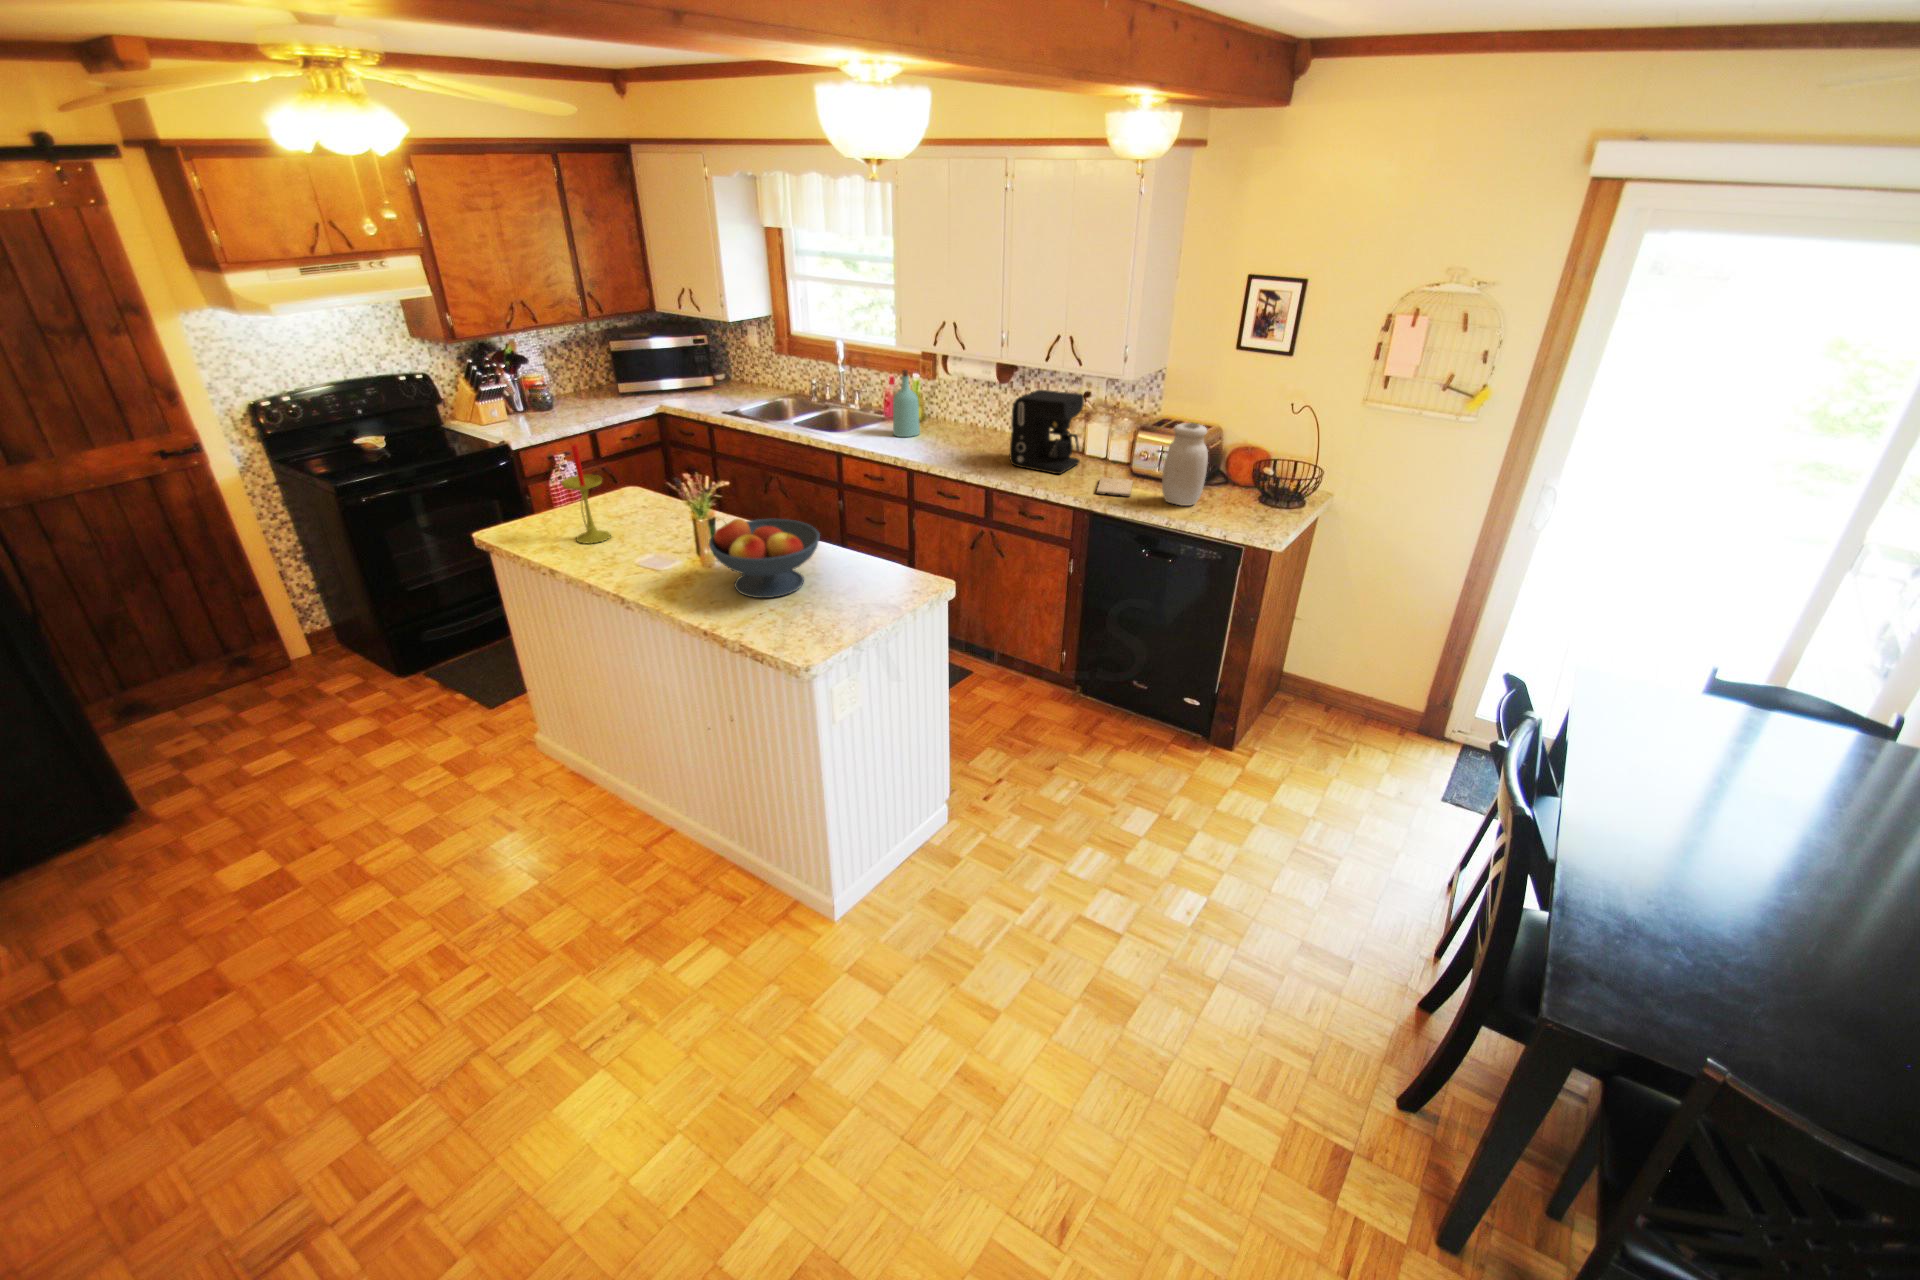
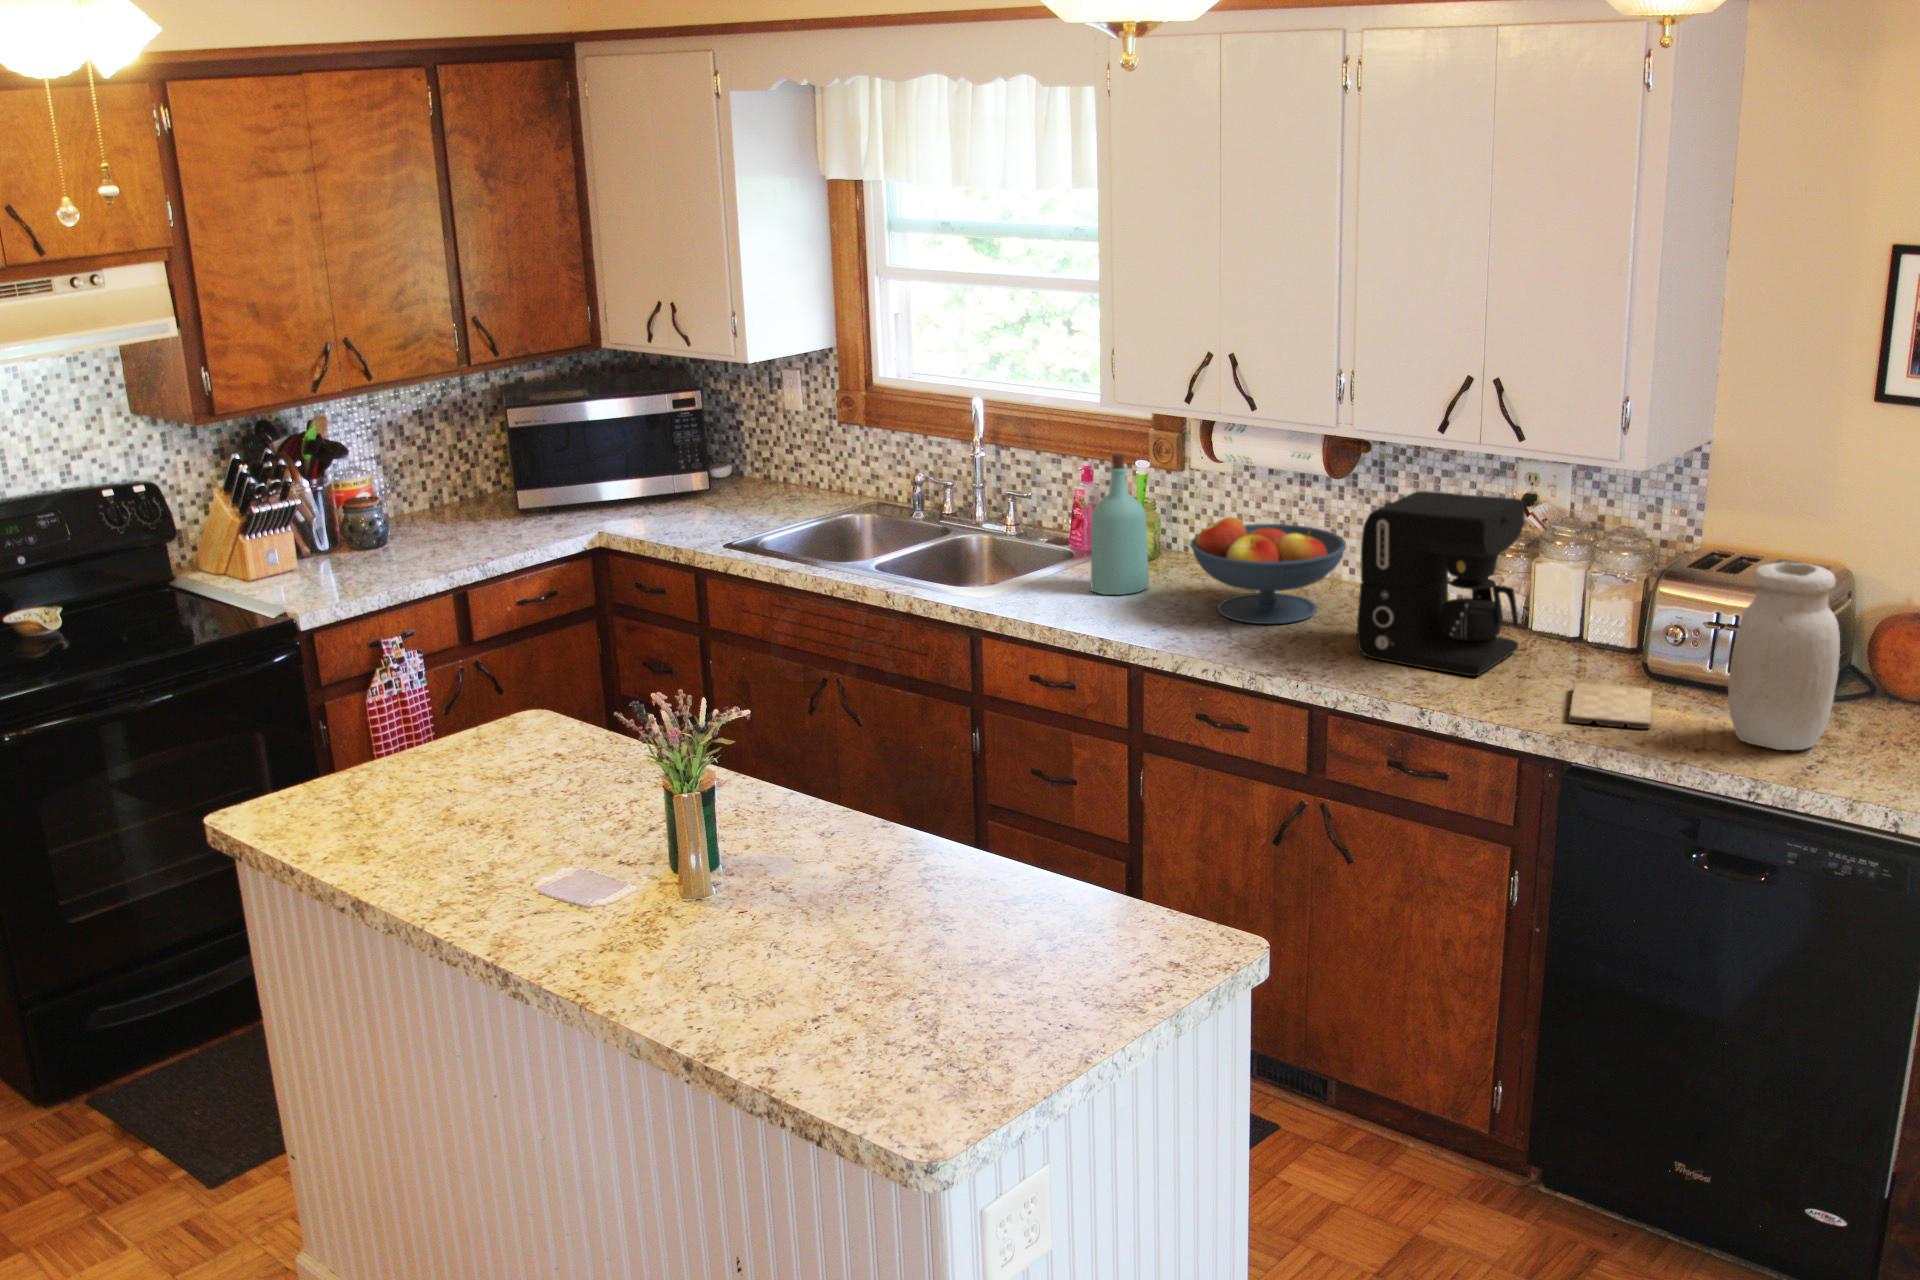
candle: present [561,445,611,544] -> none [393,627,491,843]
fruit bowl: present [709,519,820,598] -> present [1190,517,1346,624]

